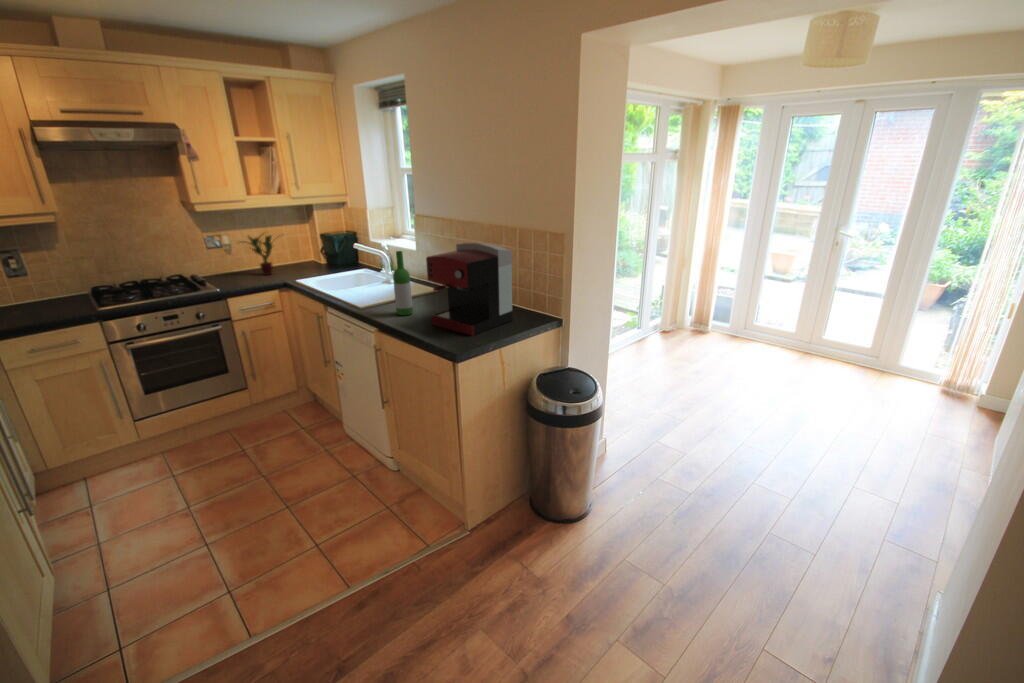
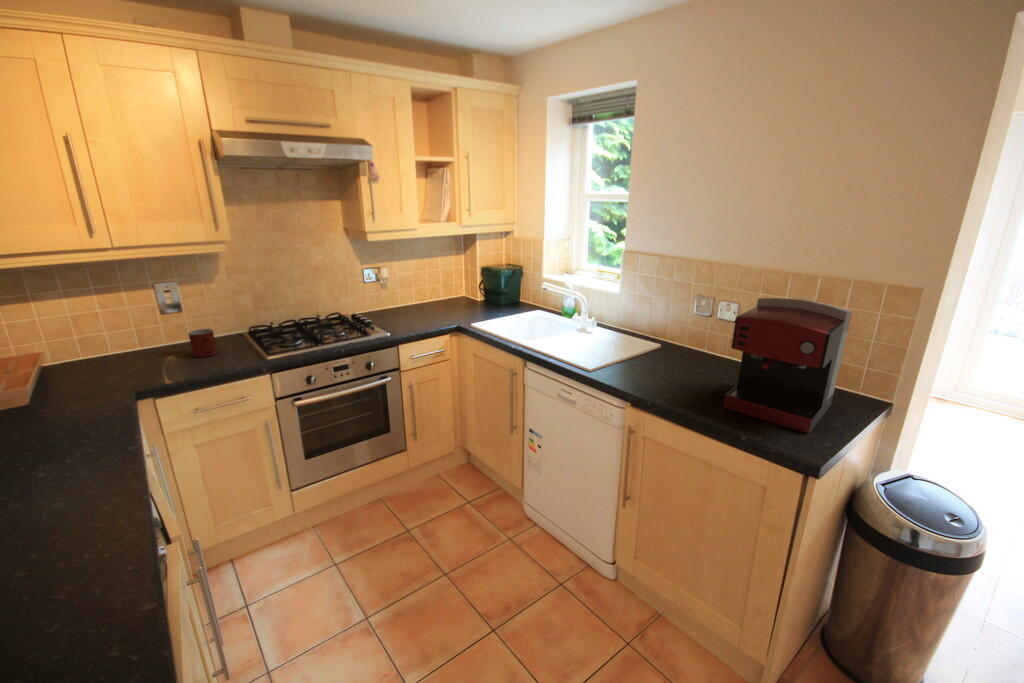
potted plant: present [244,234,272,275] -> none [400,263,454,314]
wine bottle: present [393,251,413,315] -> none [651,303,678,388]
mug: none [27,288,57,311] -> present [188,329,217,357]

